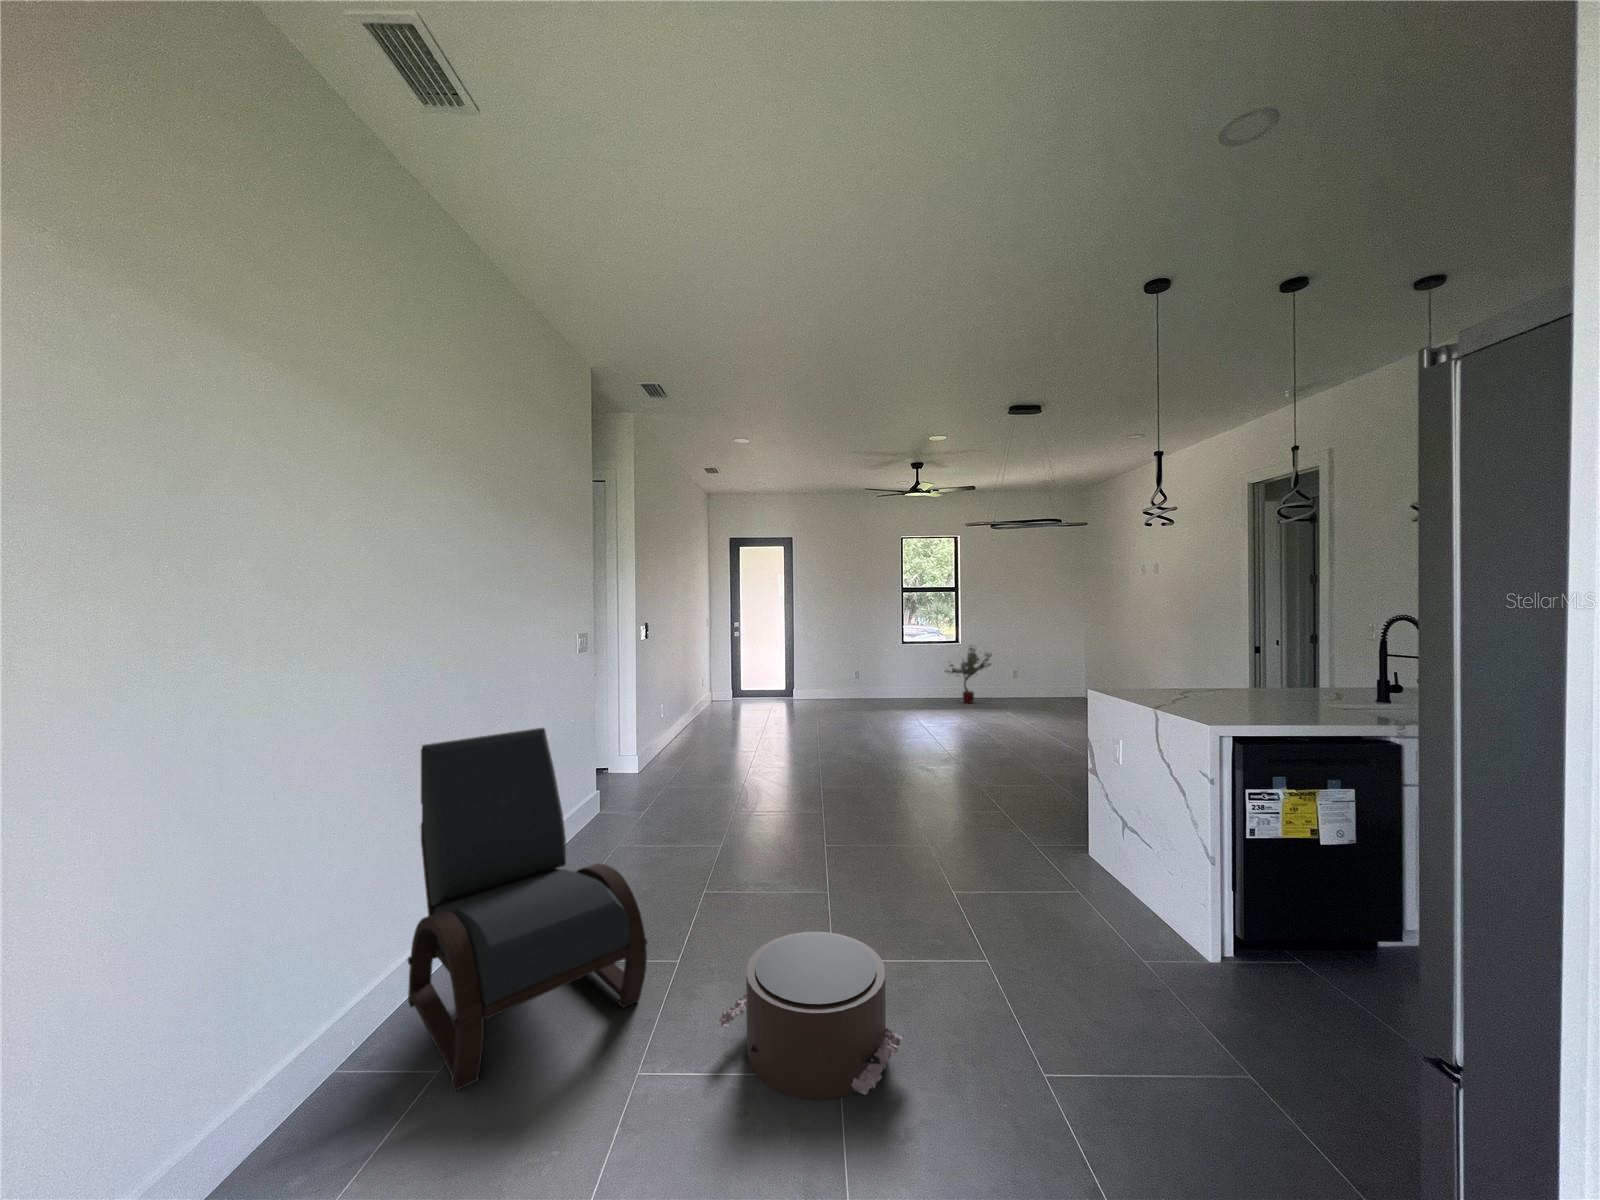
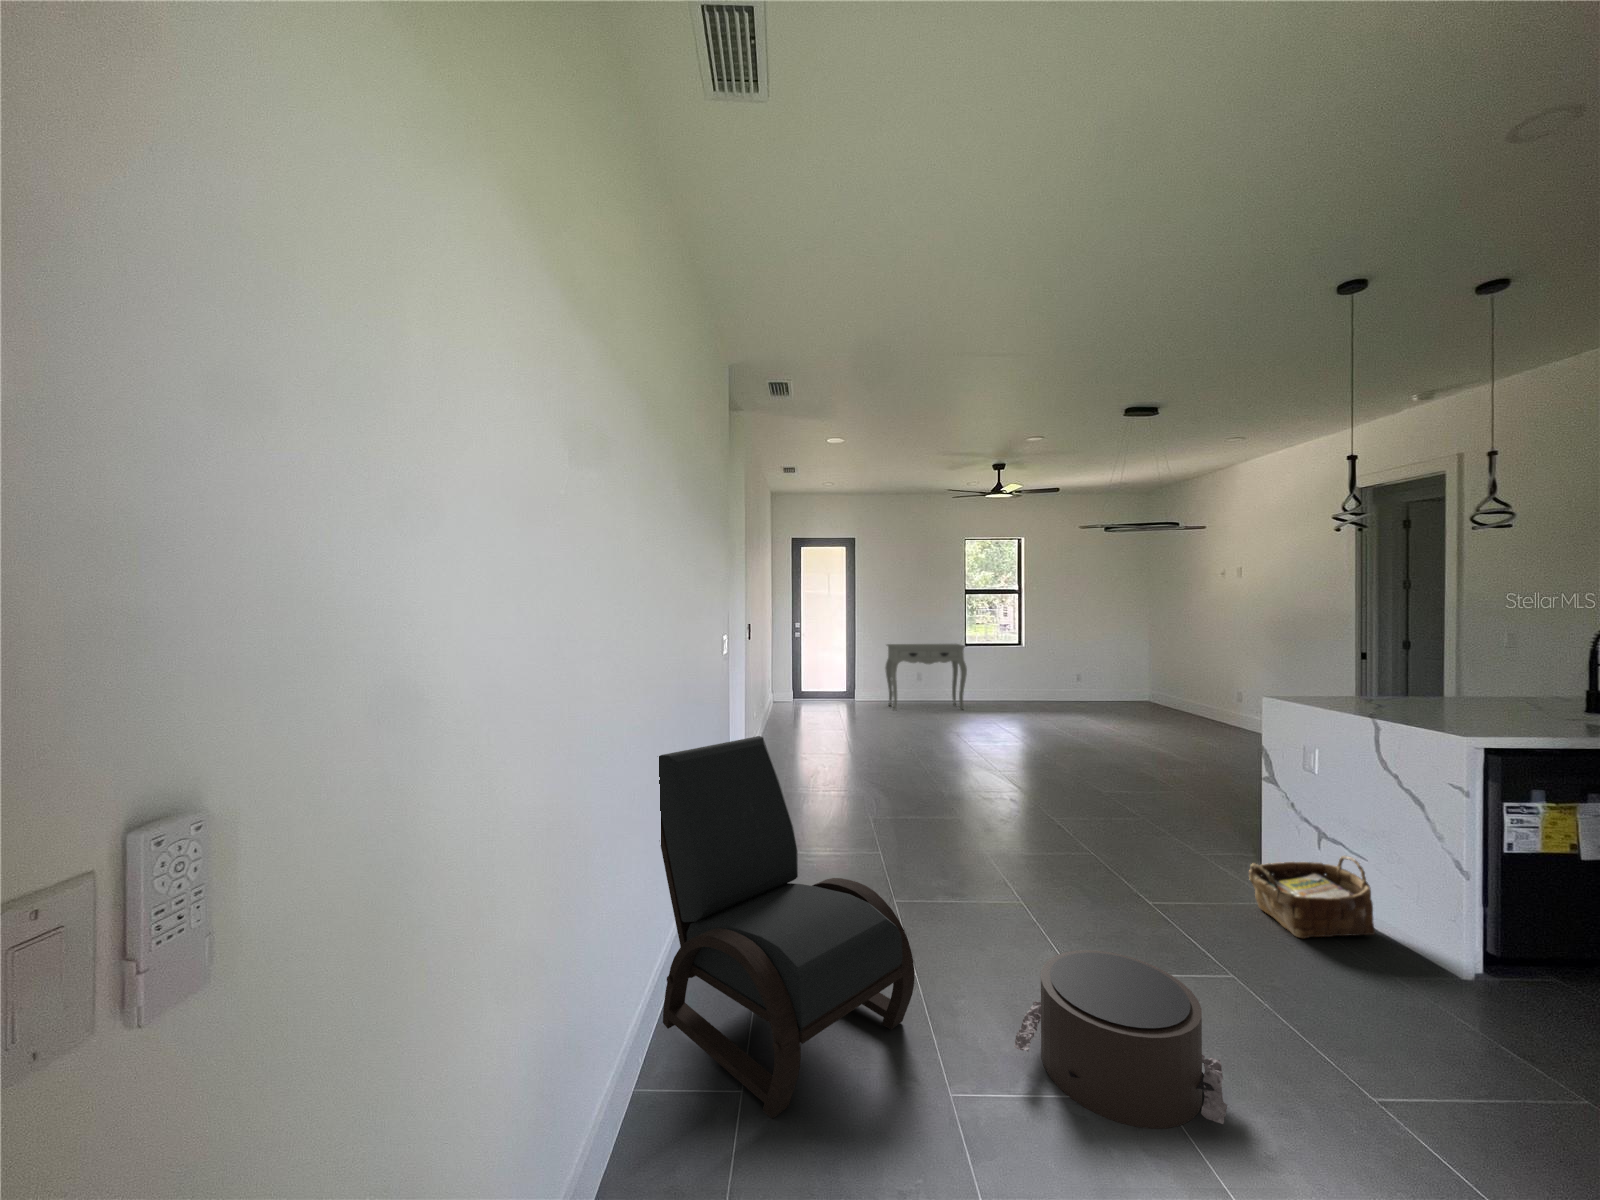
console table: none [824,641,900,706] -> present [885,644,967,710]
potted tree: present [946,645,992,703] -> none [1009,648,1060,708]
woven basket: none [1043,842,1149,922] -> present [1249,856,1375,938]

